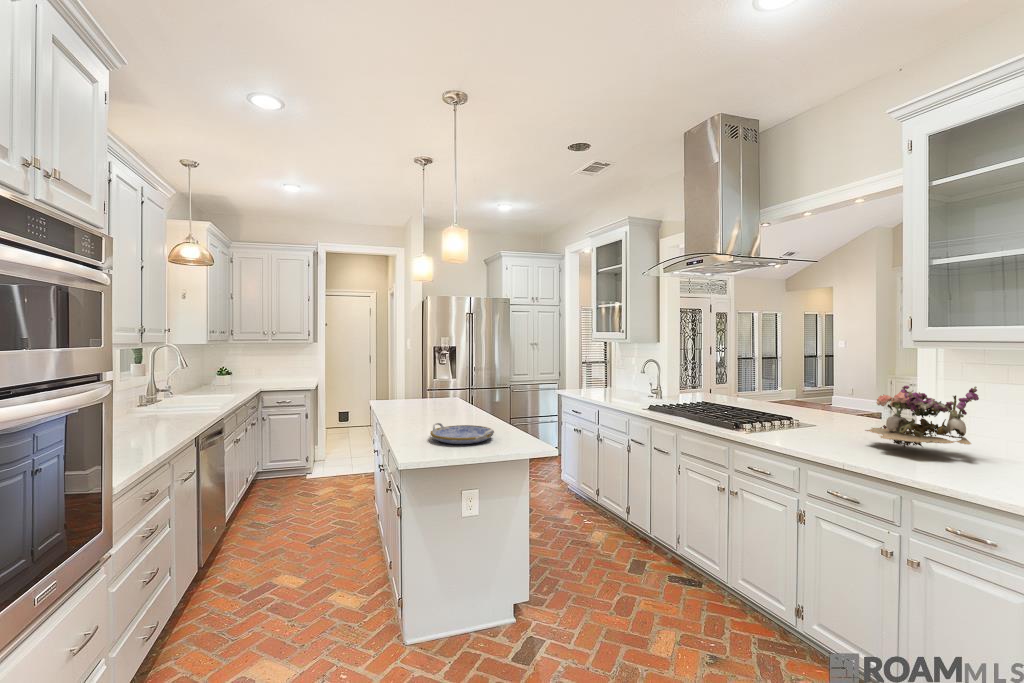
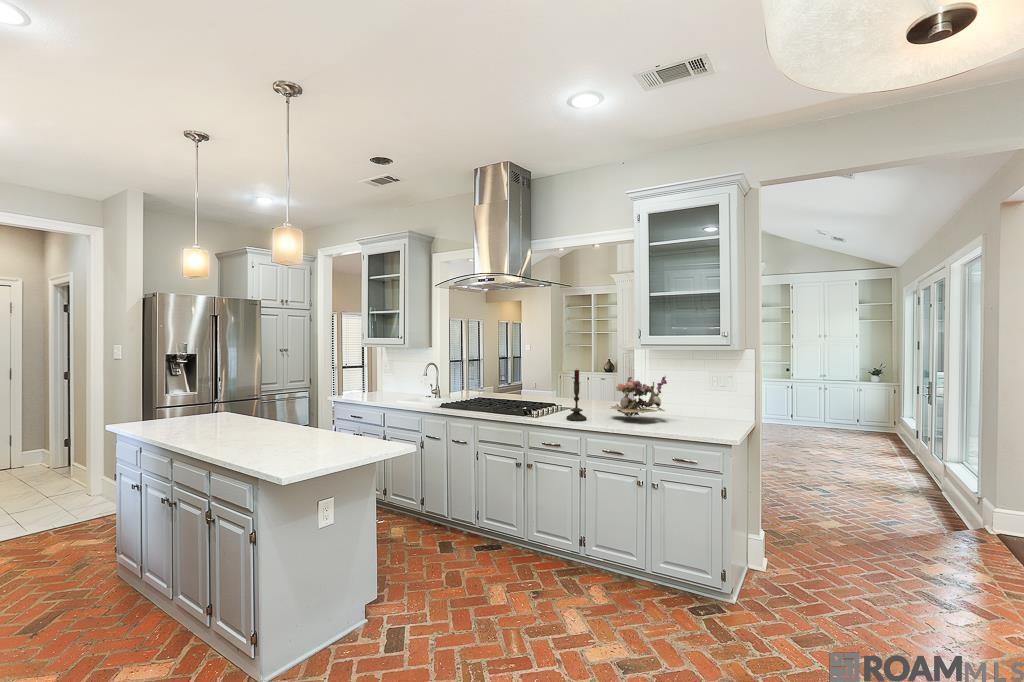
candle: none [790,370,822,443] -> present [566,370,586,421]
serving tray: present [430,423,494,444] -> none [276,436,351,456]

